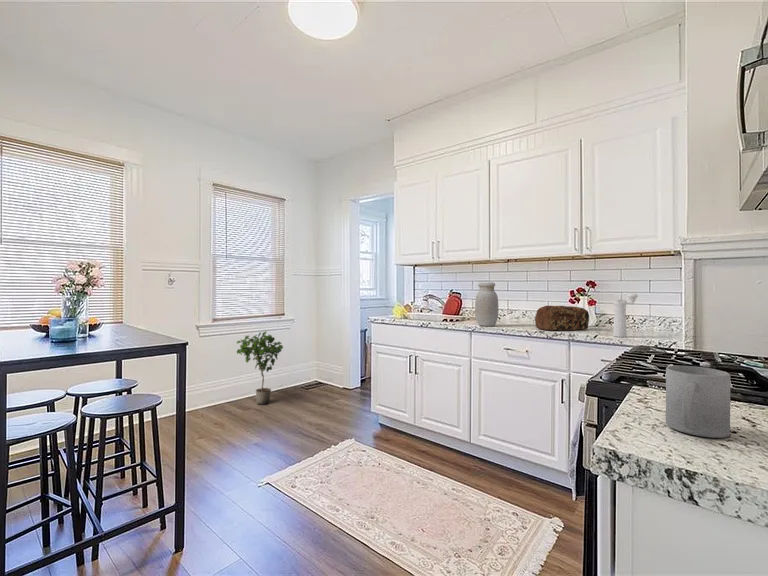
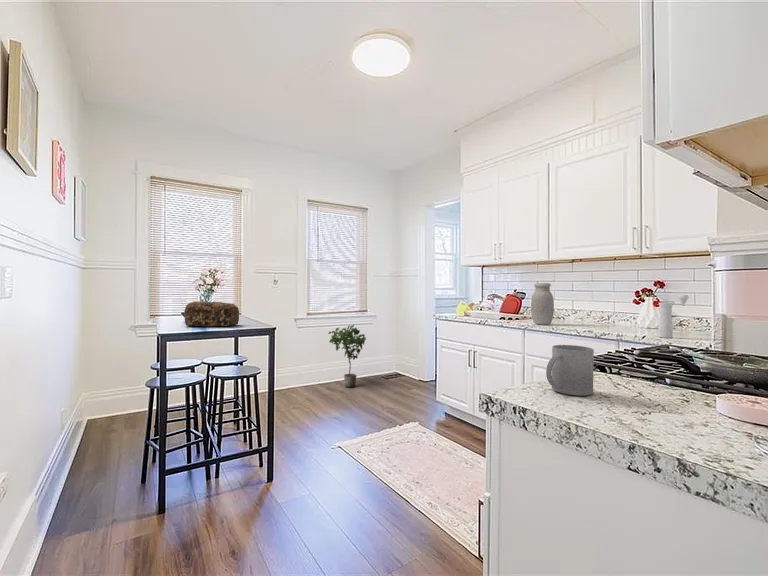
bread loaf: present [535,306,589,331] -> present [184,302,239,326]

